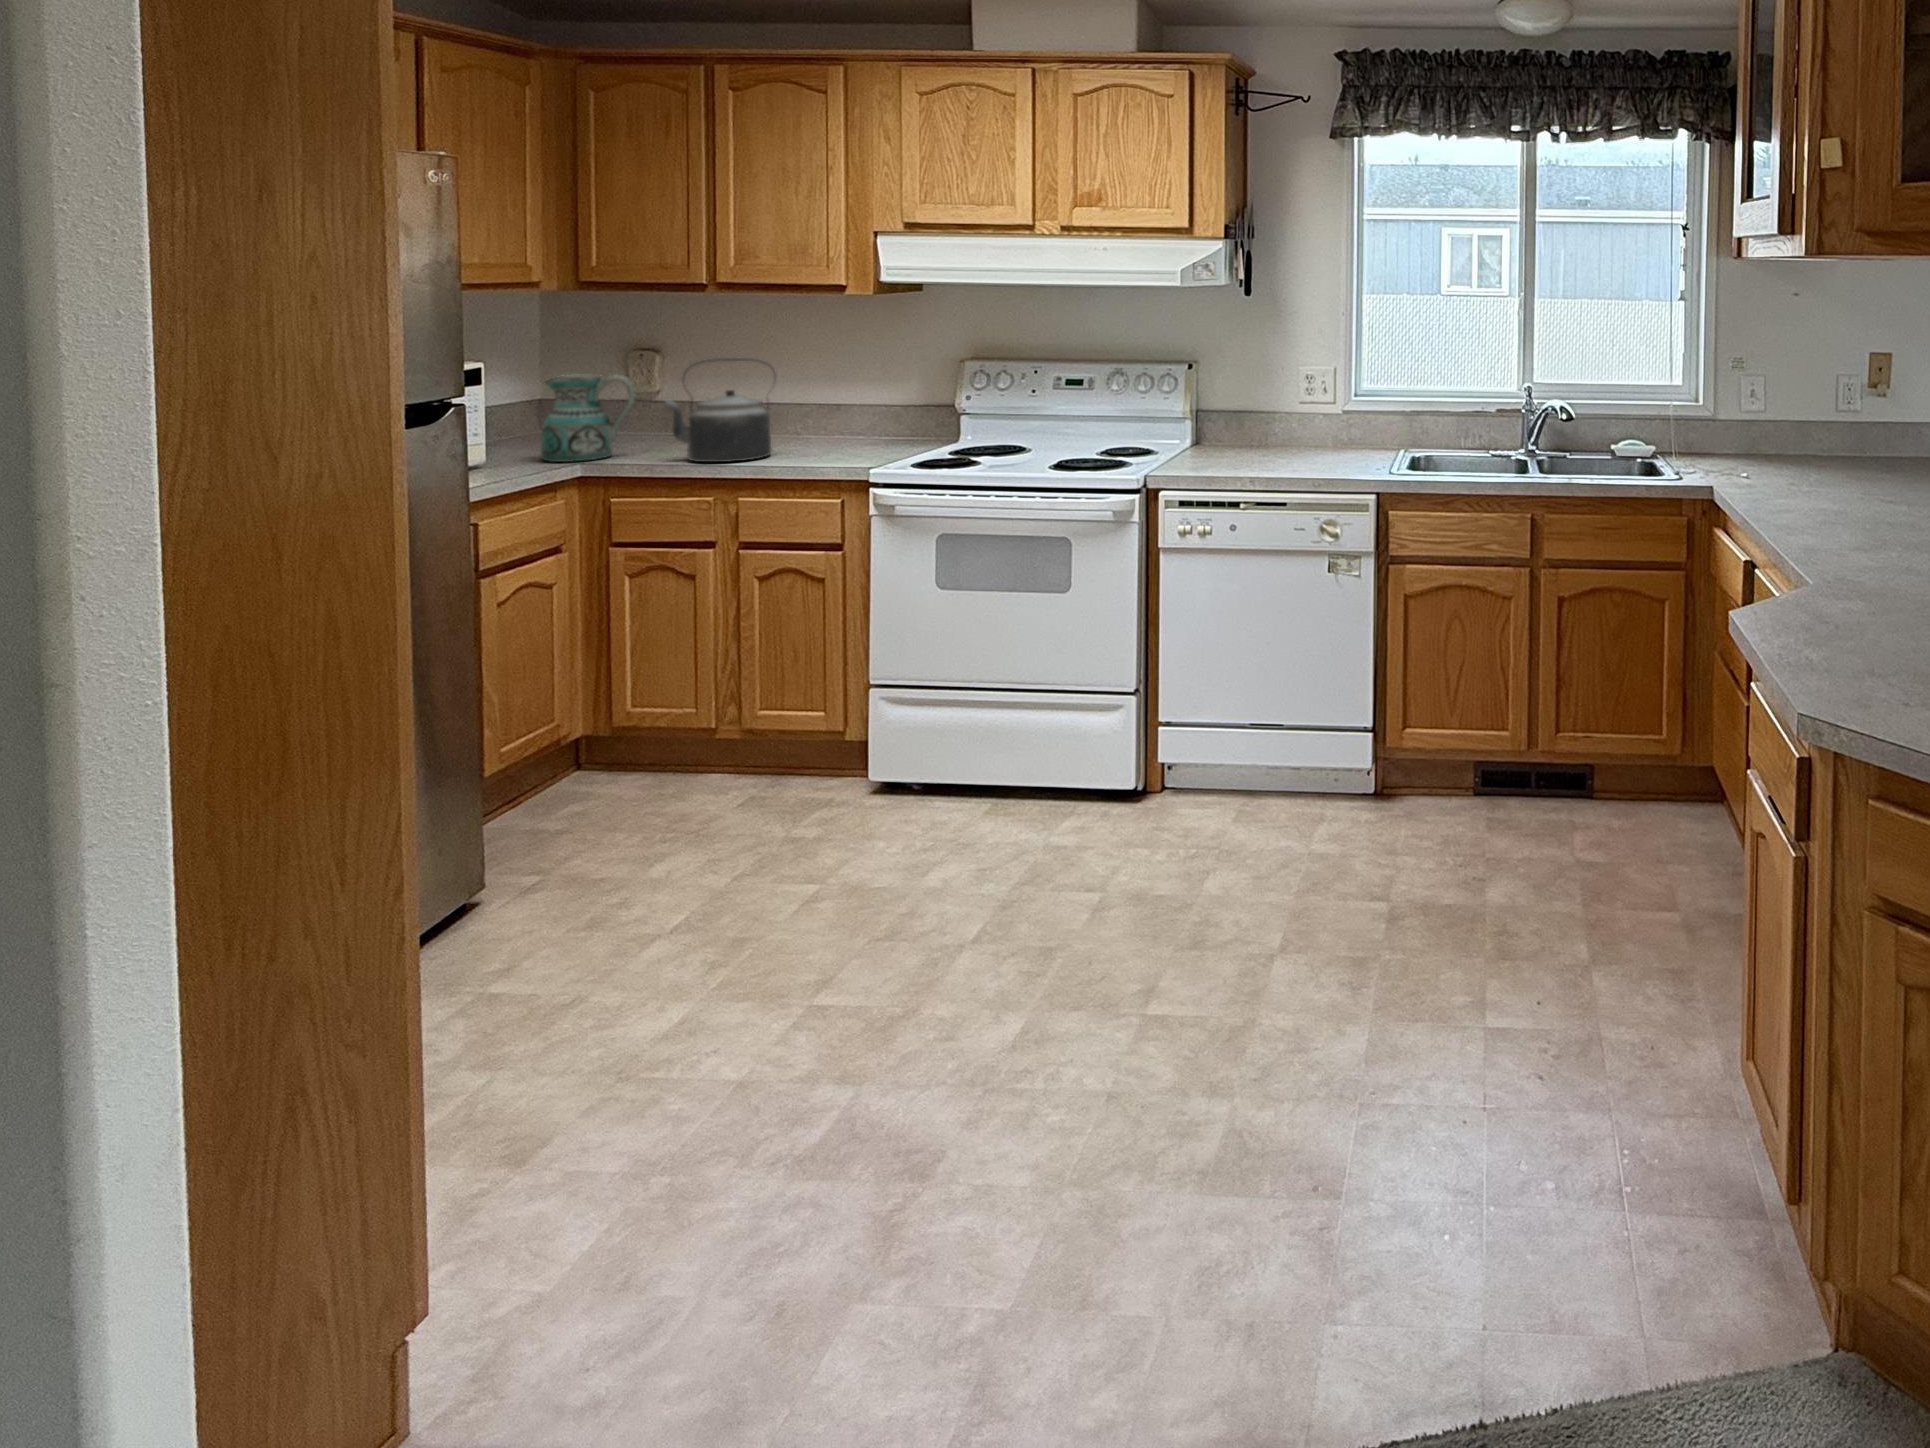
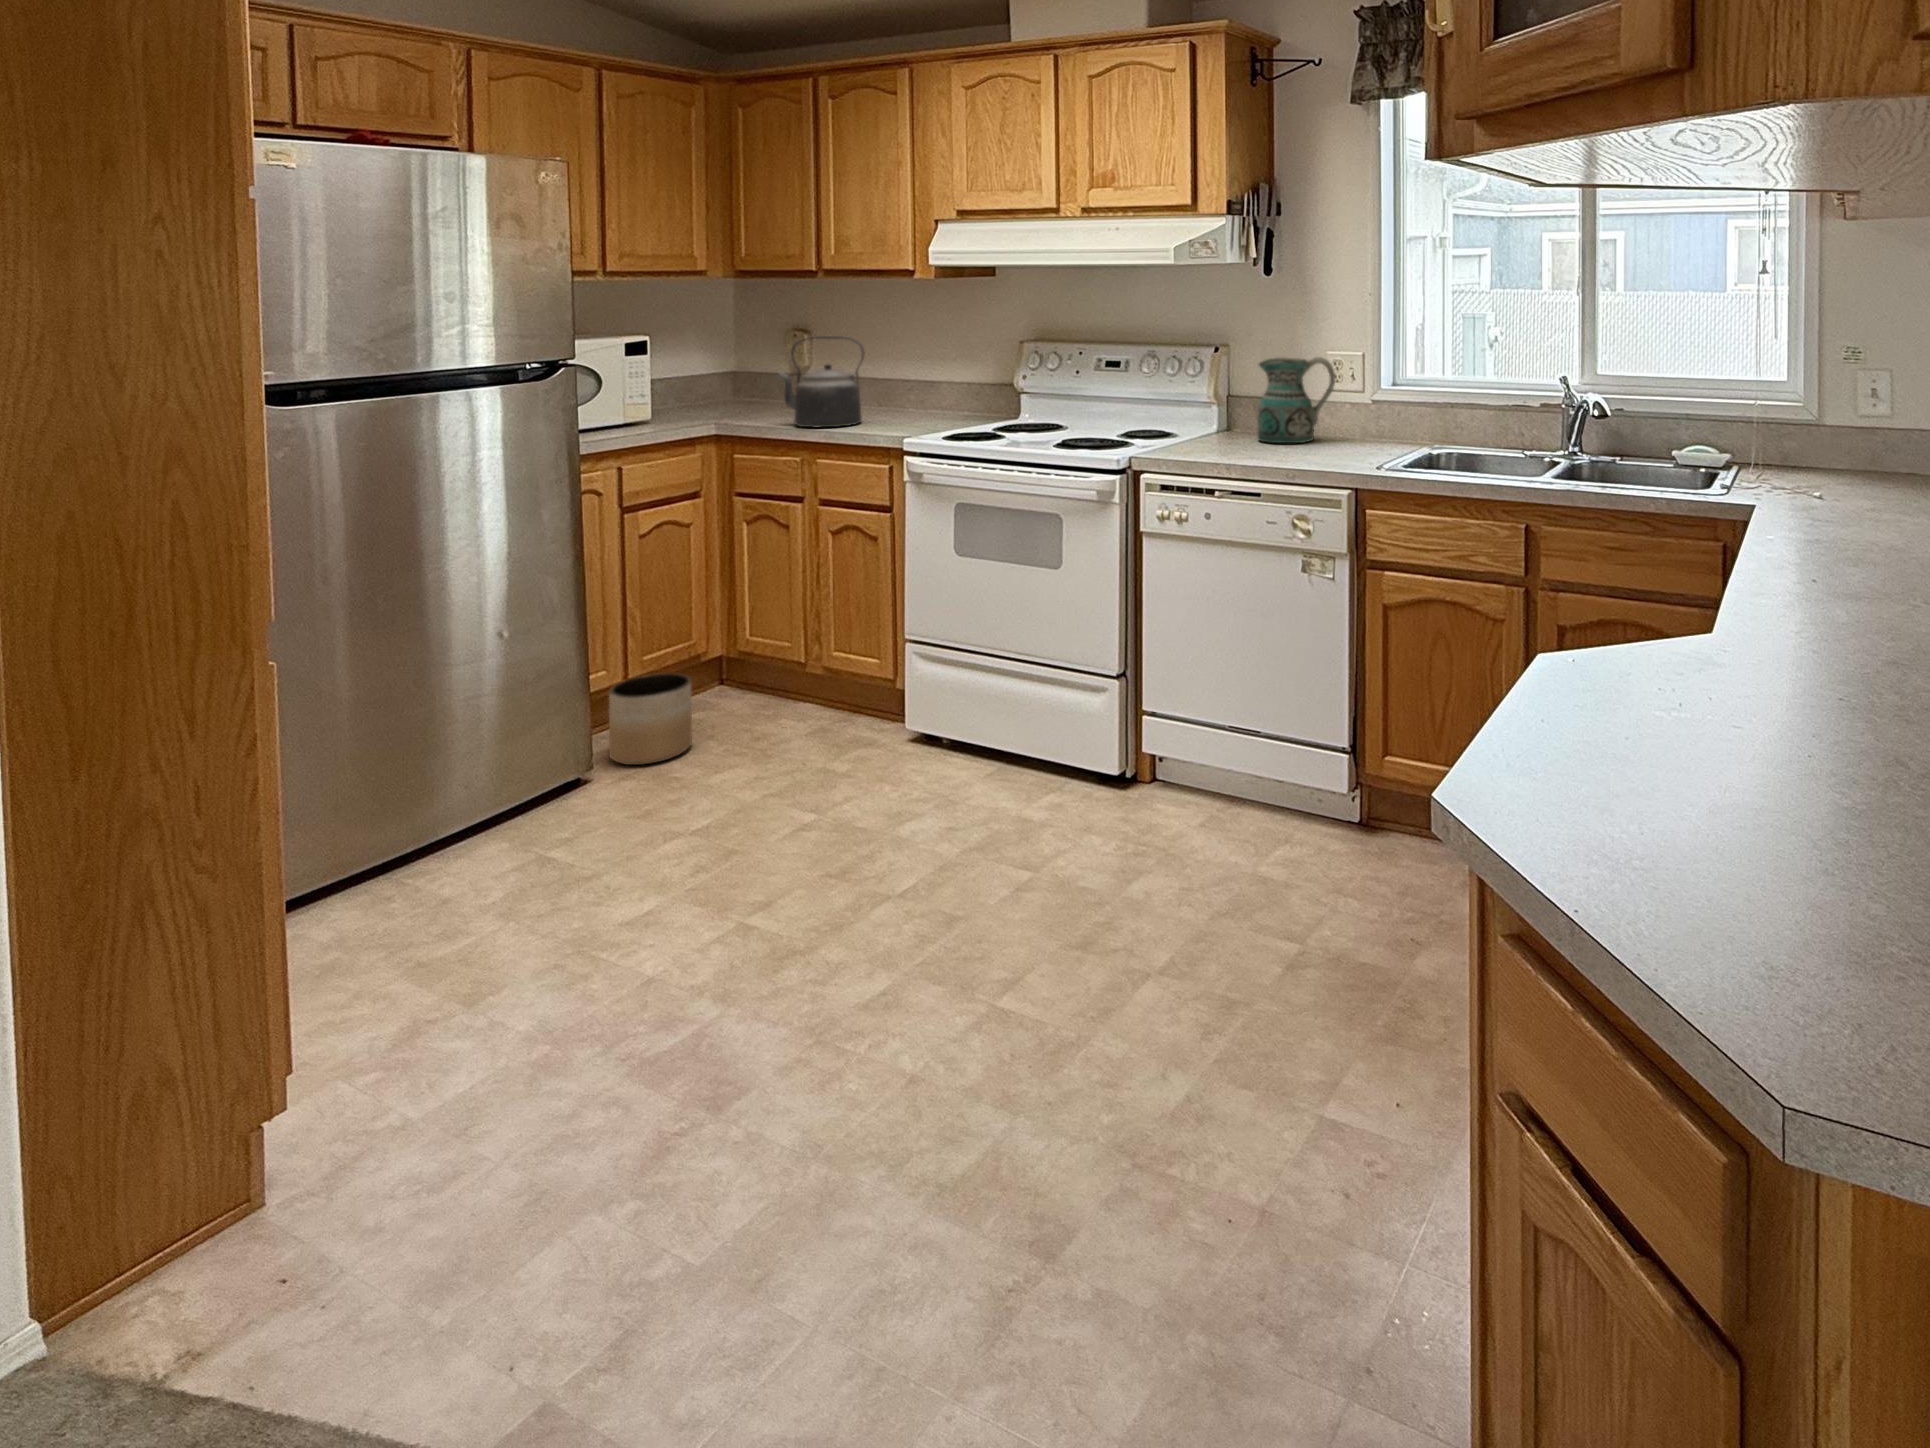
ceramic pitcher: present [541,374,637,462] -> present [1257,357,1335,443]
planter: none [482,761,594,877] -> present [609,673,692,765]

